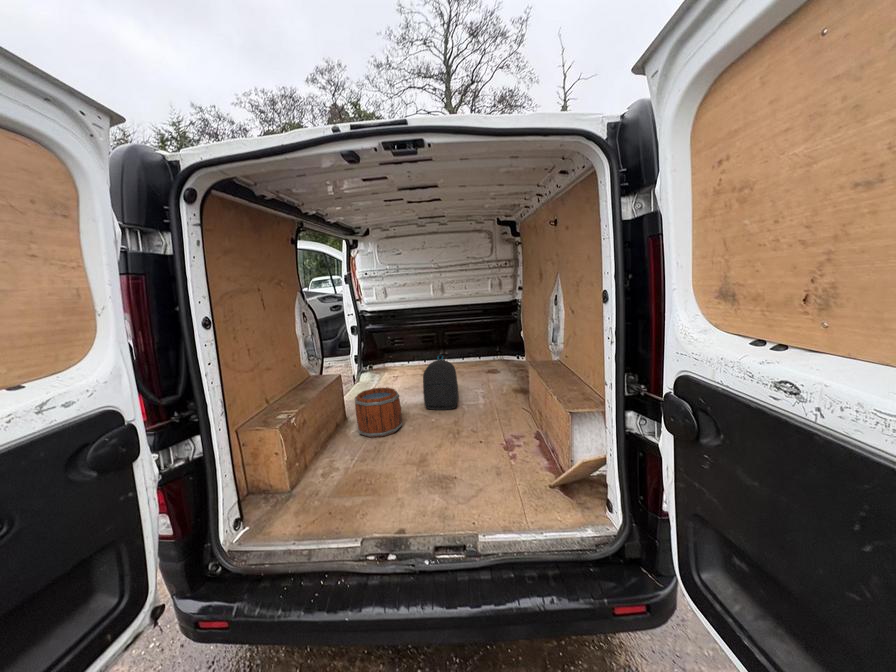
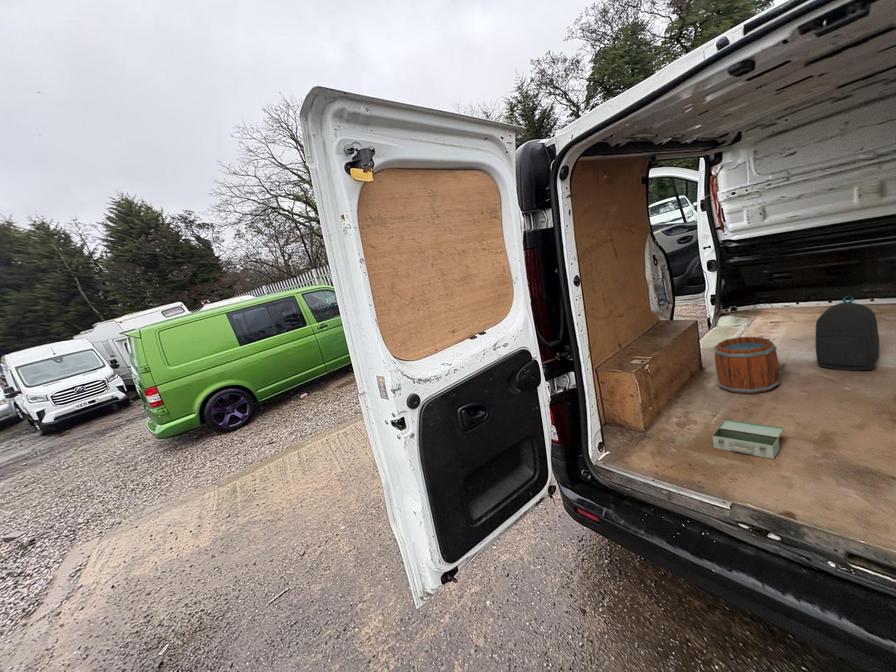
toolbox: none [353,463,407,493] -> present [712,420,784,459]

